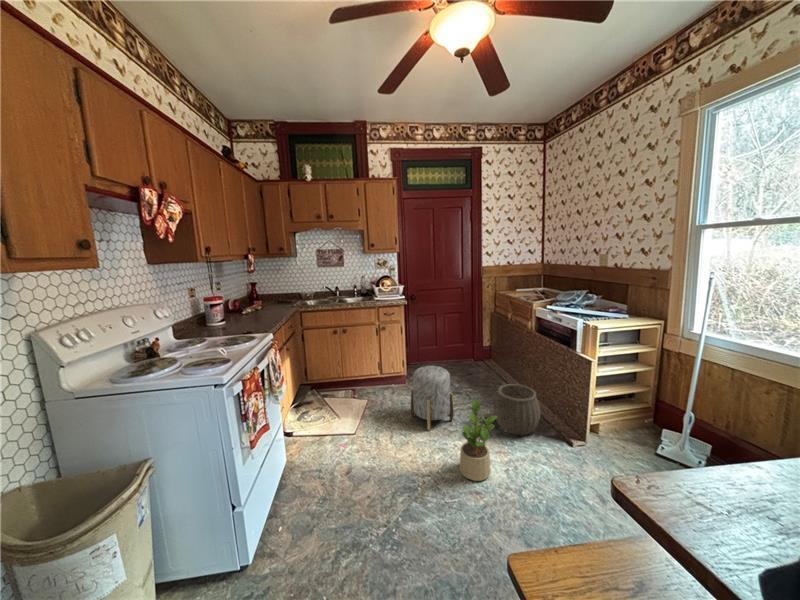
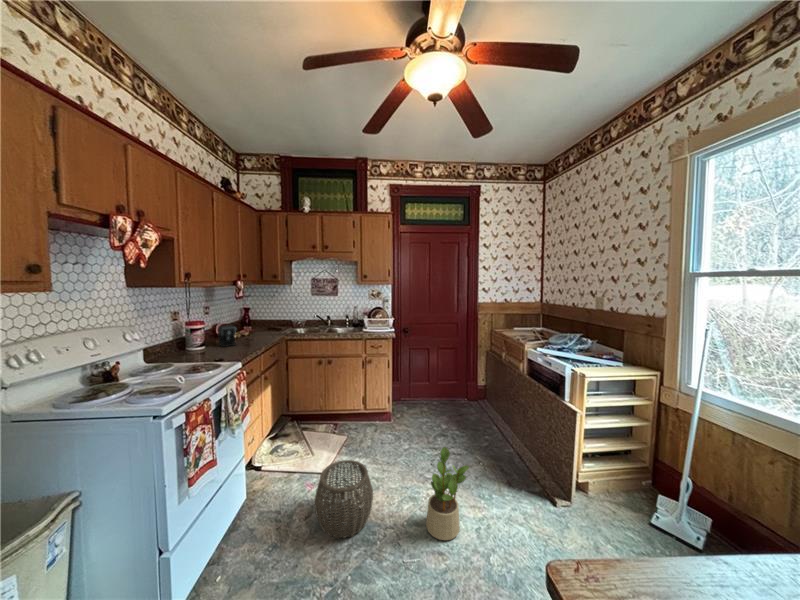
coffee maker: none [234,301,269,322] -> present [218,325,236,347]
stool: present [411,366,454,430] -> none [388,404,432,475]
woven basket: present [494,384,540,435] -> present [315,460,373,538]

